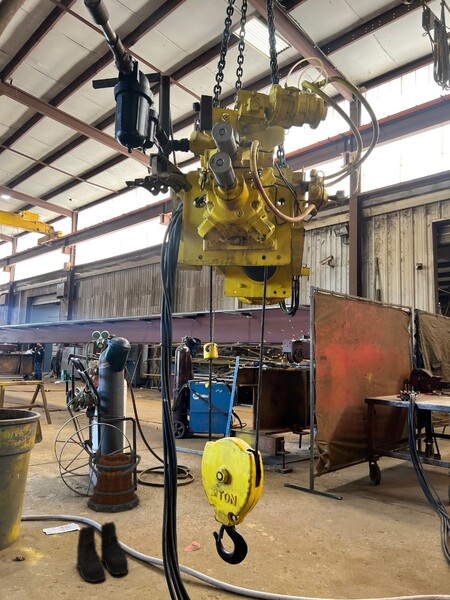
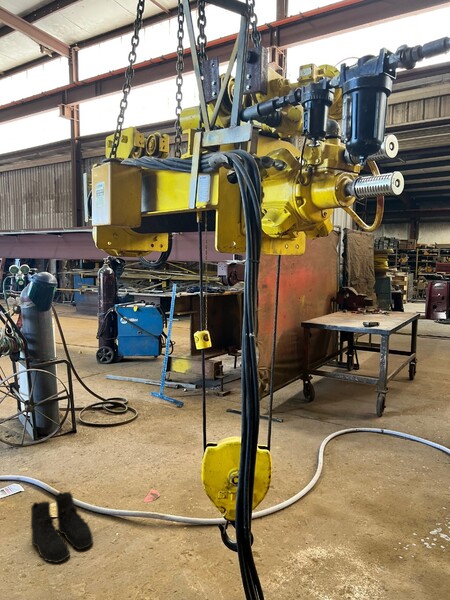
bucket: present [87,449,141,512] -> none [22,396,84,466]

